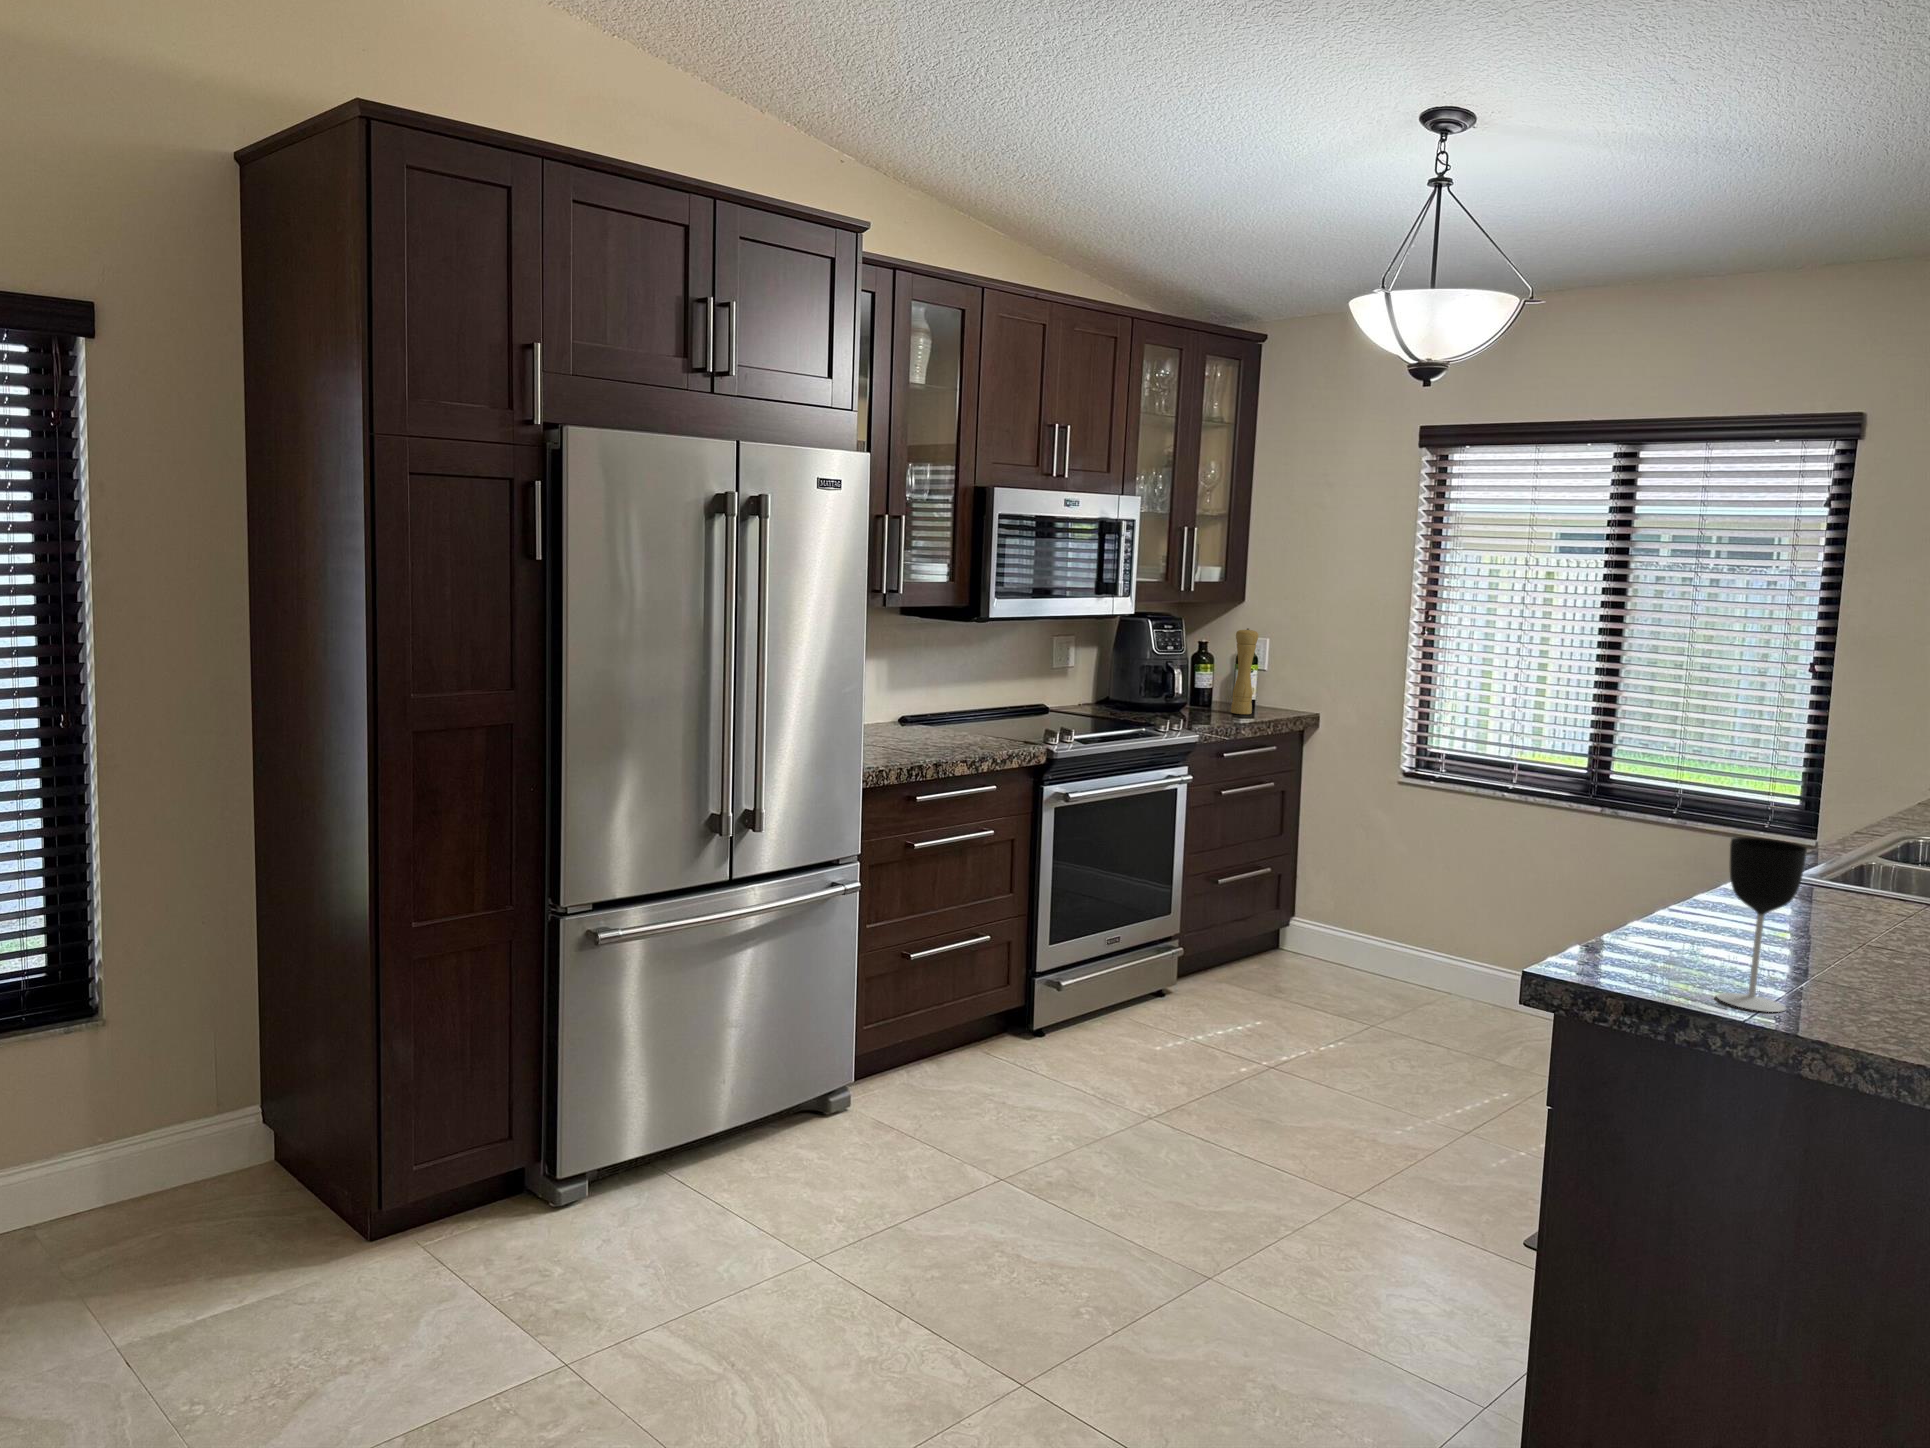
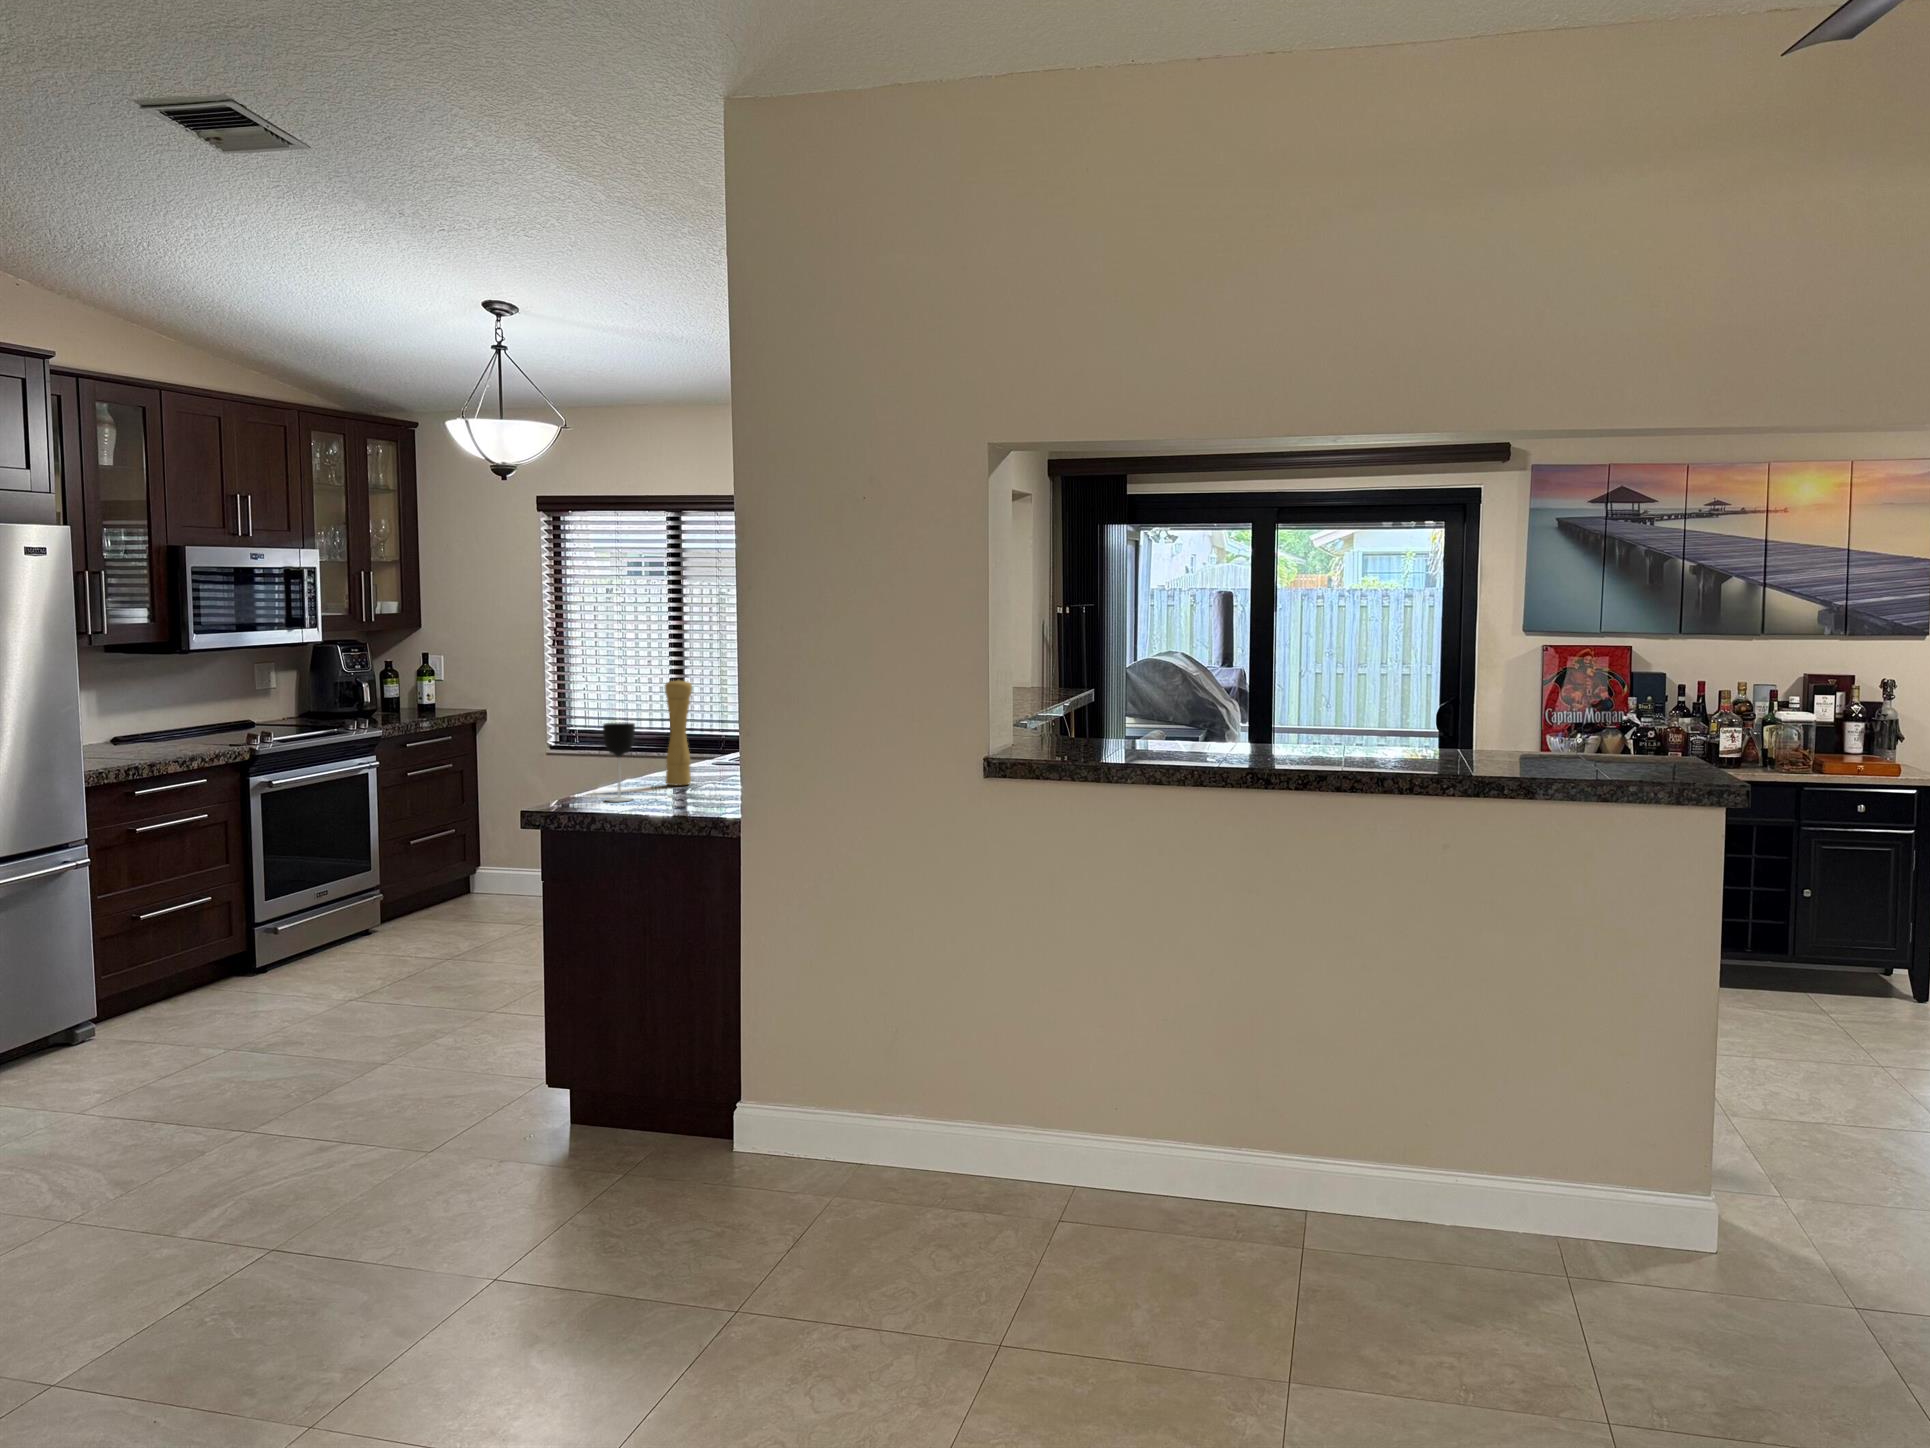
pepper mill: present [1231,628,1258,714] -> present [664,679,692,786]

